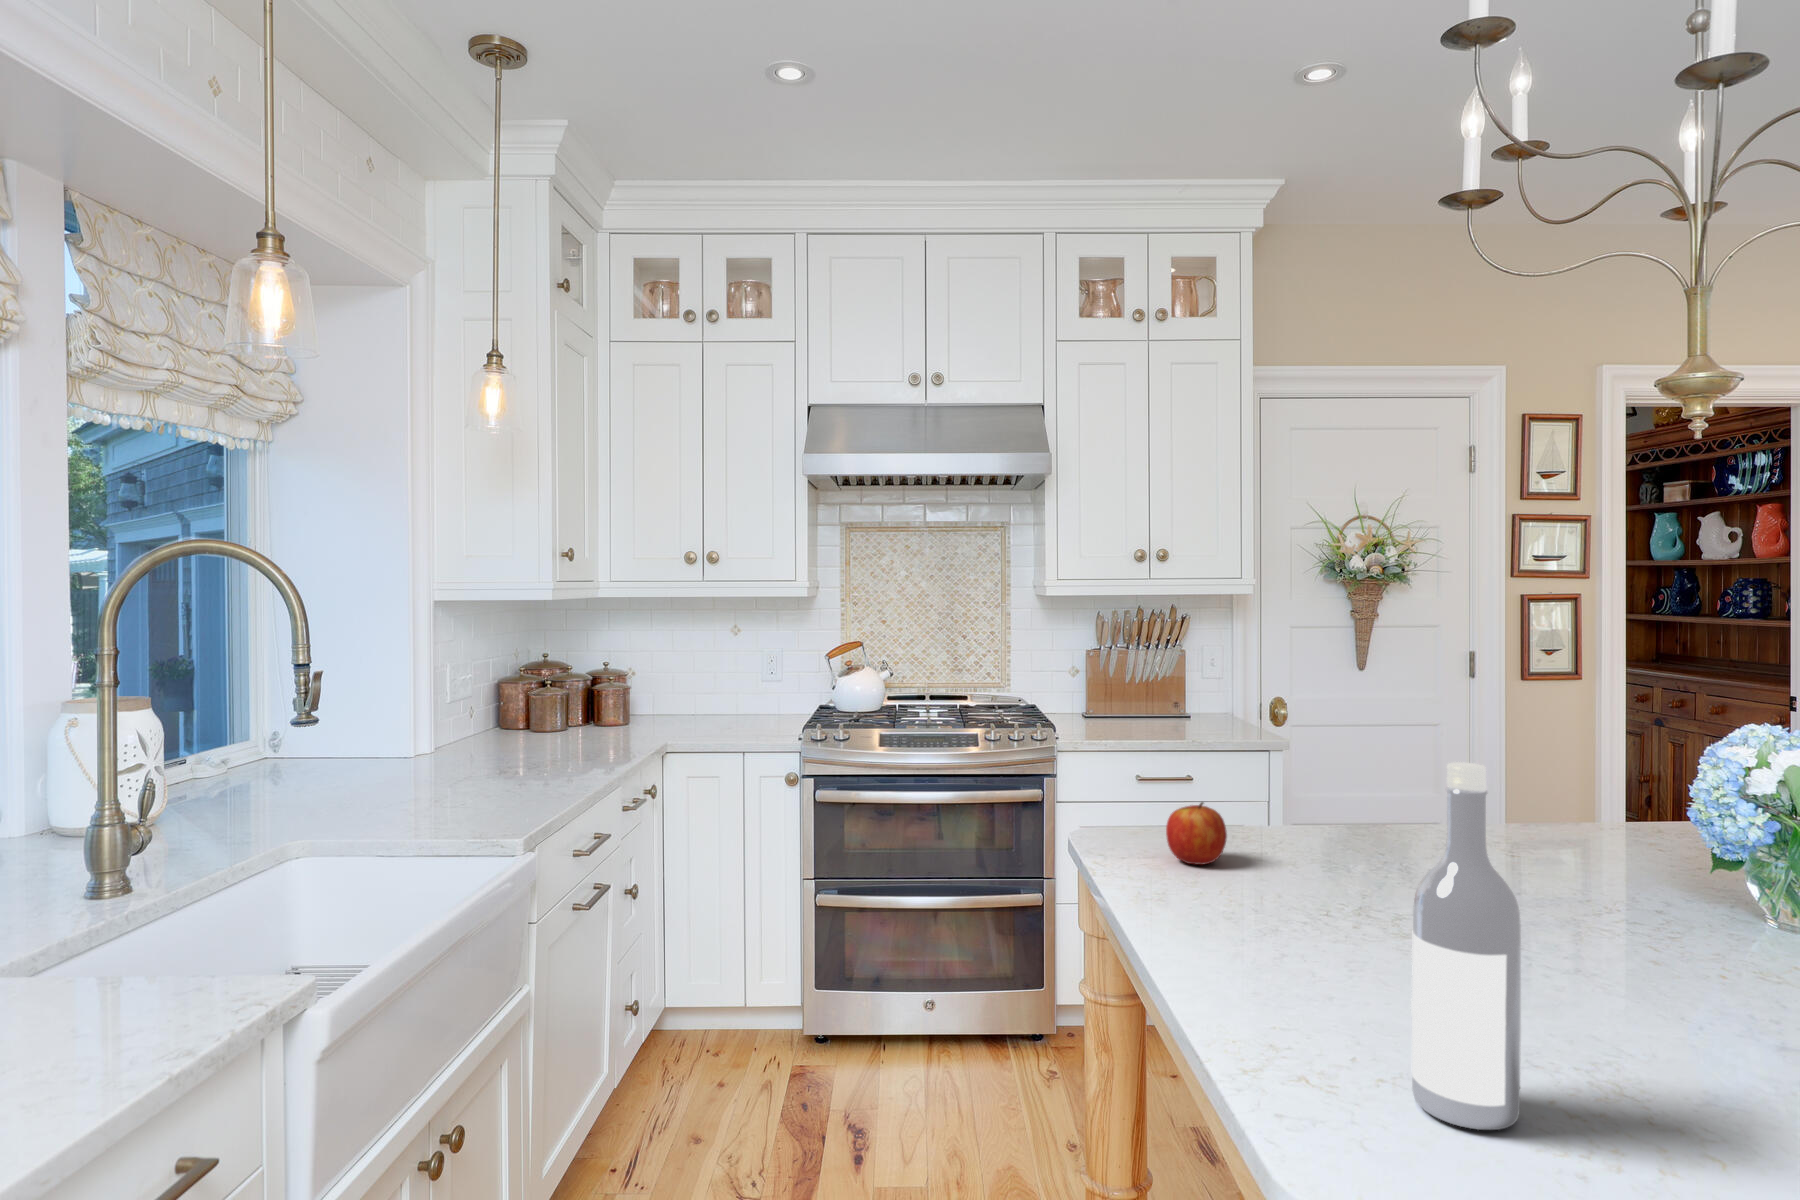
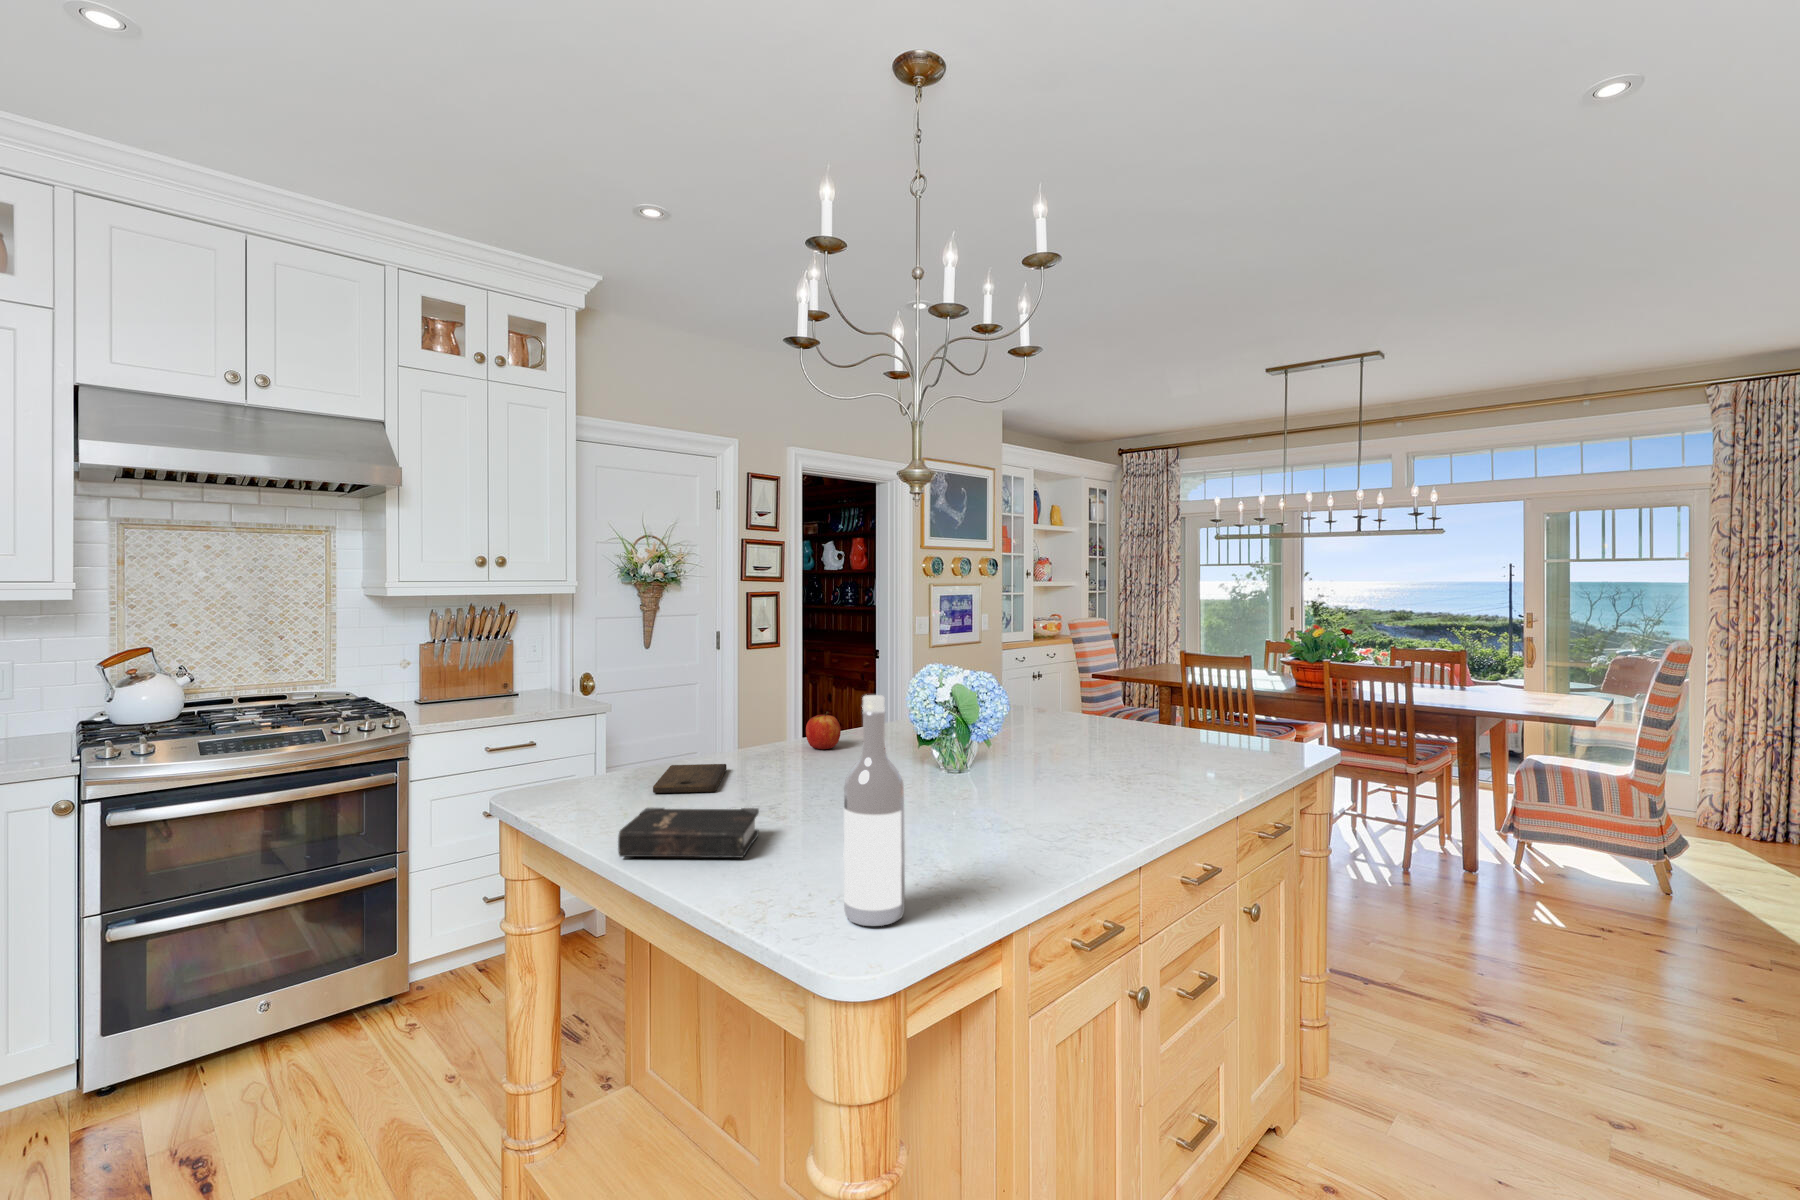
apple: present [1166,802,1227,865] -> present [806,712,841,749]
cutting board: none [1263,828,1384,873] -> present [653,764,727,793]
hardback book: none [1166,875,1367,970] -> present [618,808,759,858]

